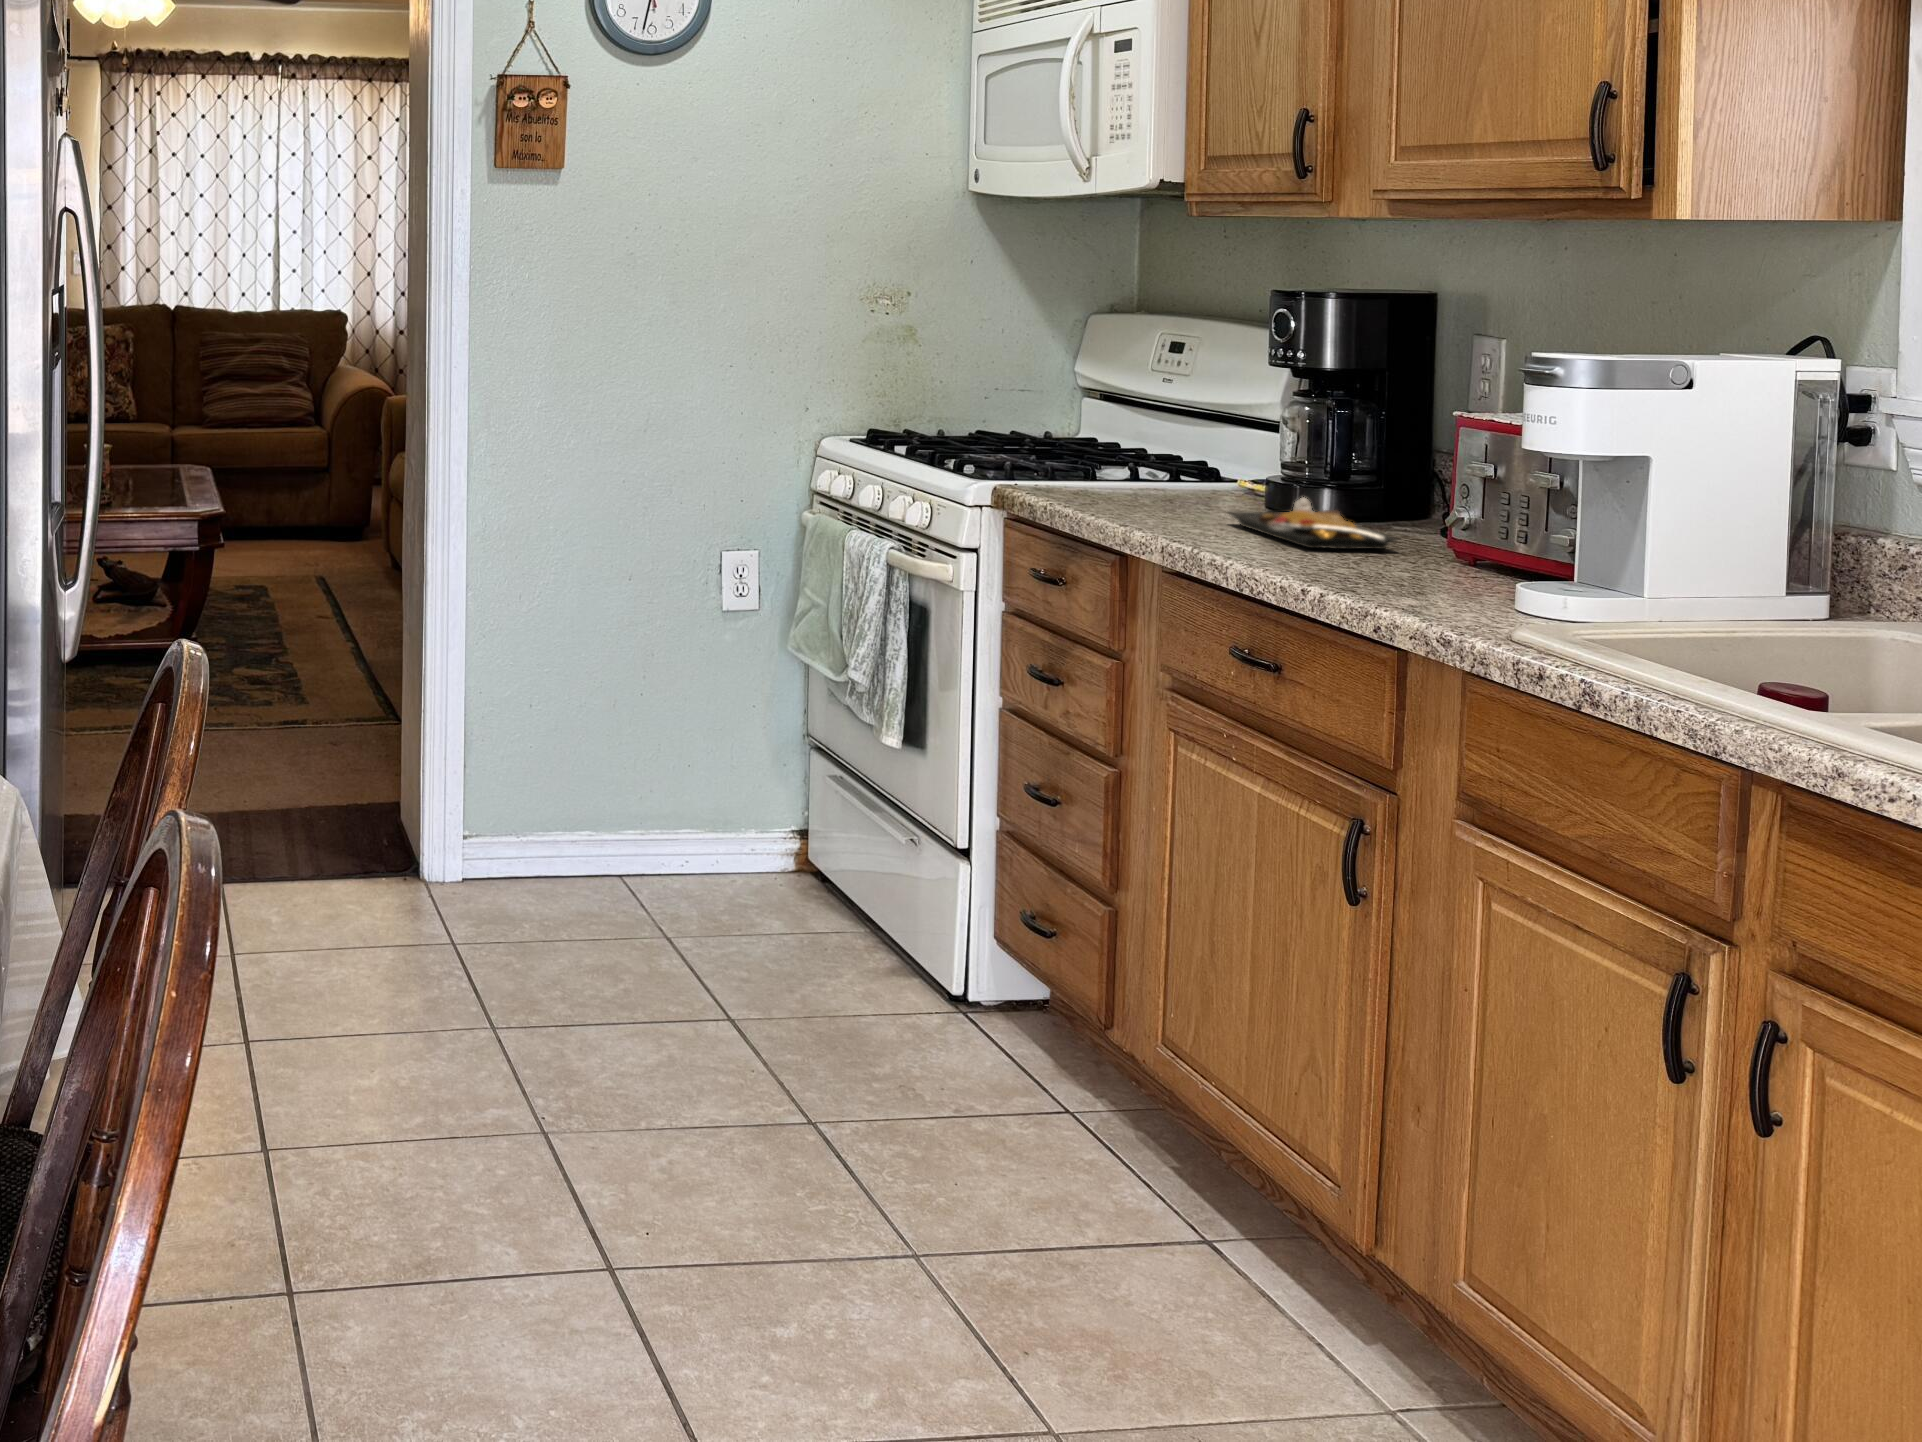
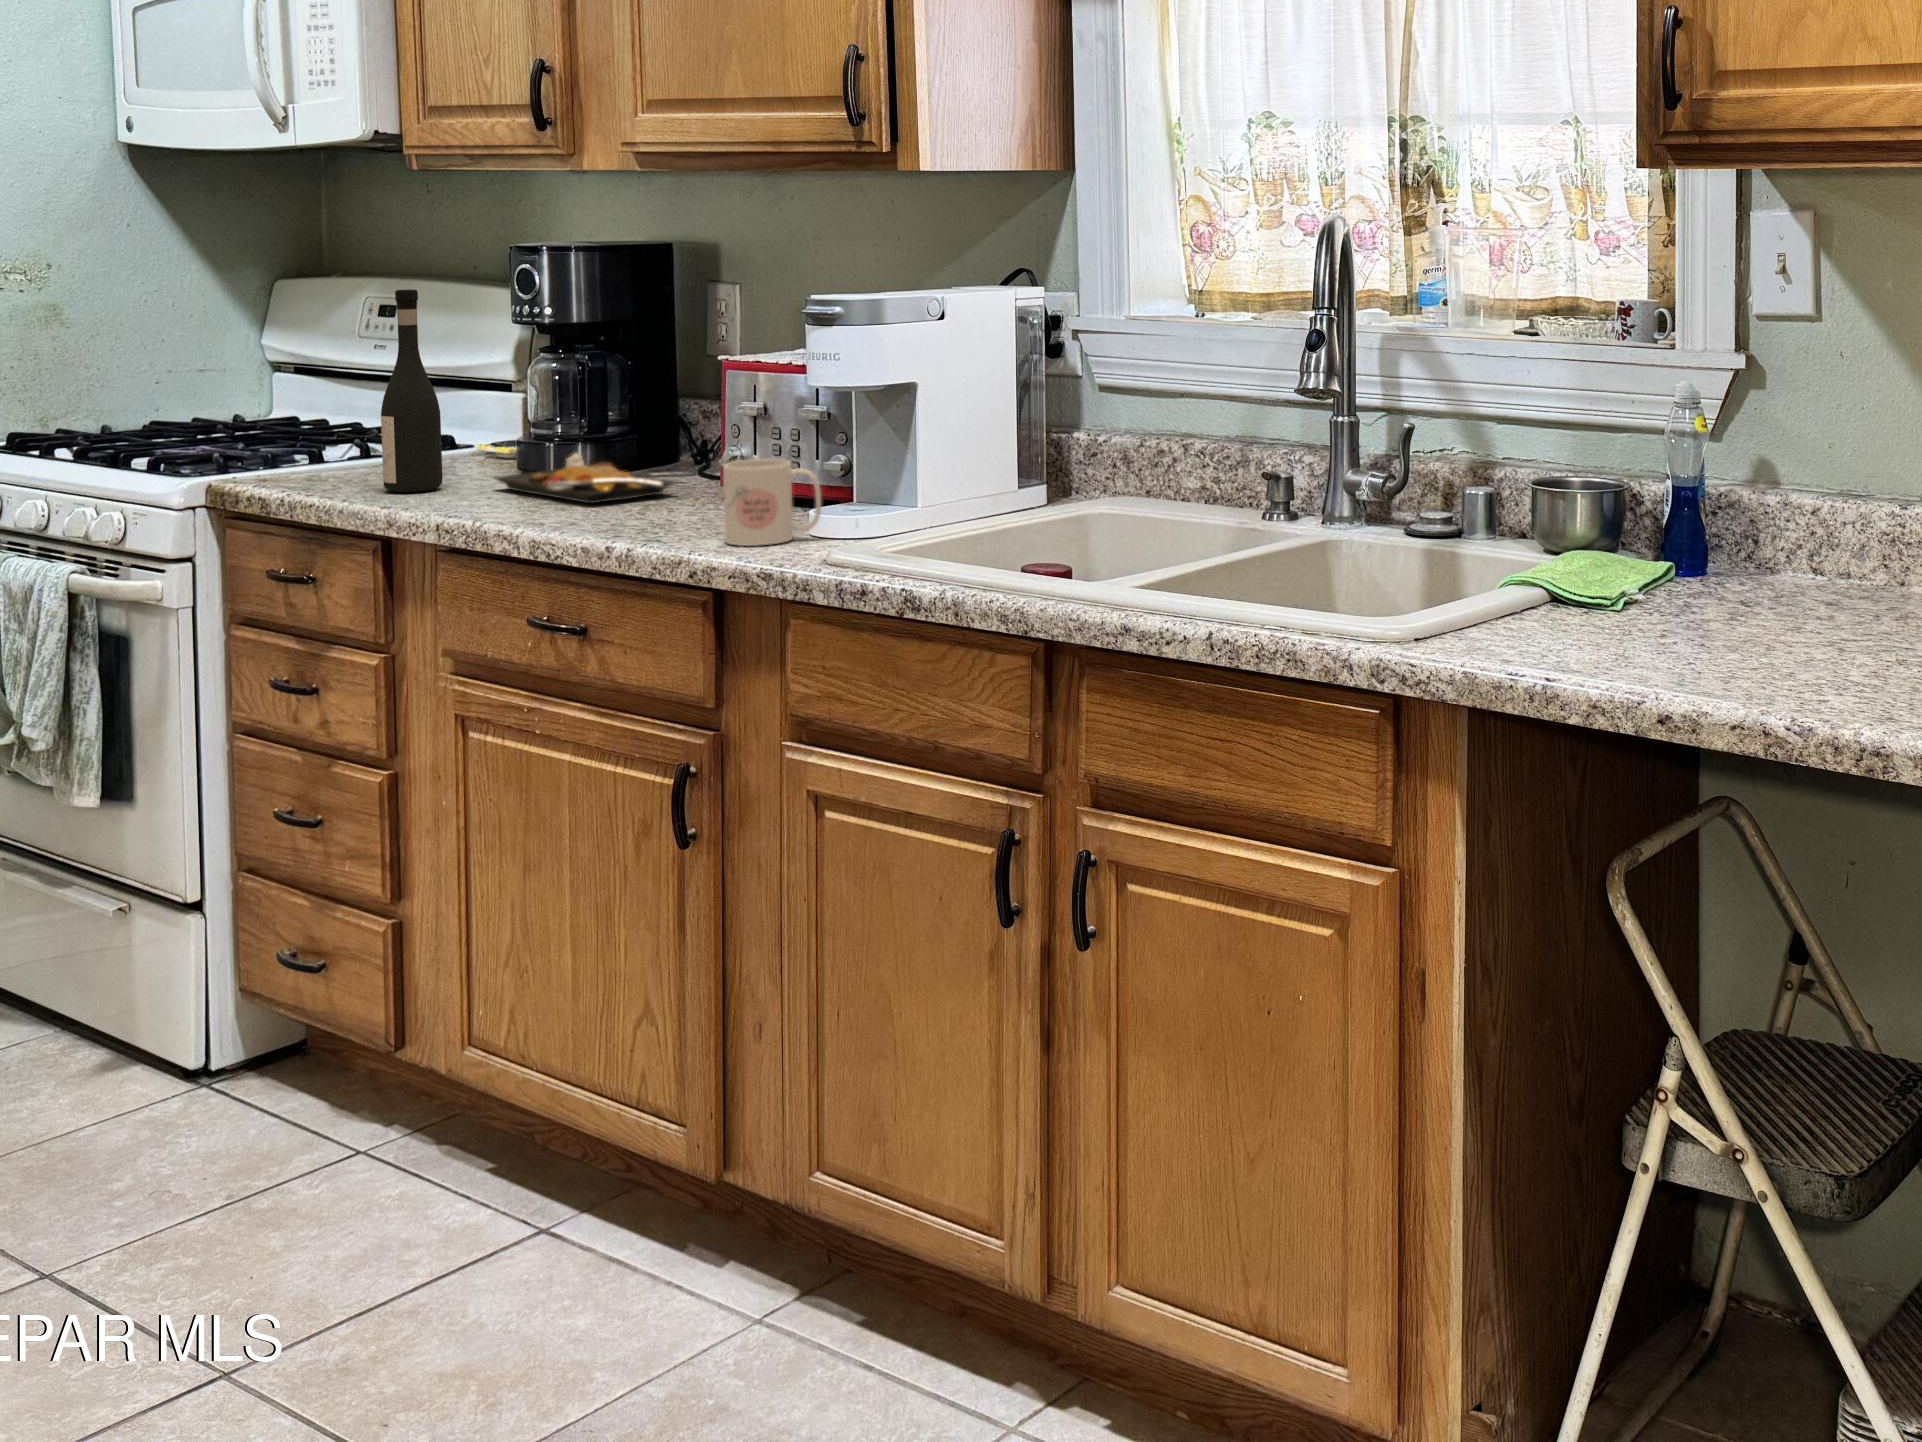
wine bottle: none [1131,327,1185,517] -> present [381,289,442,492]
mug: none [1418,521,1528,612] -> present [723,459,821,546]

